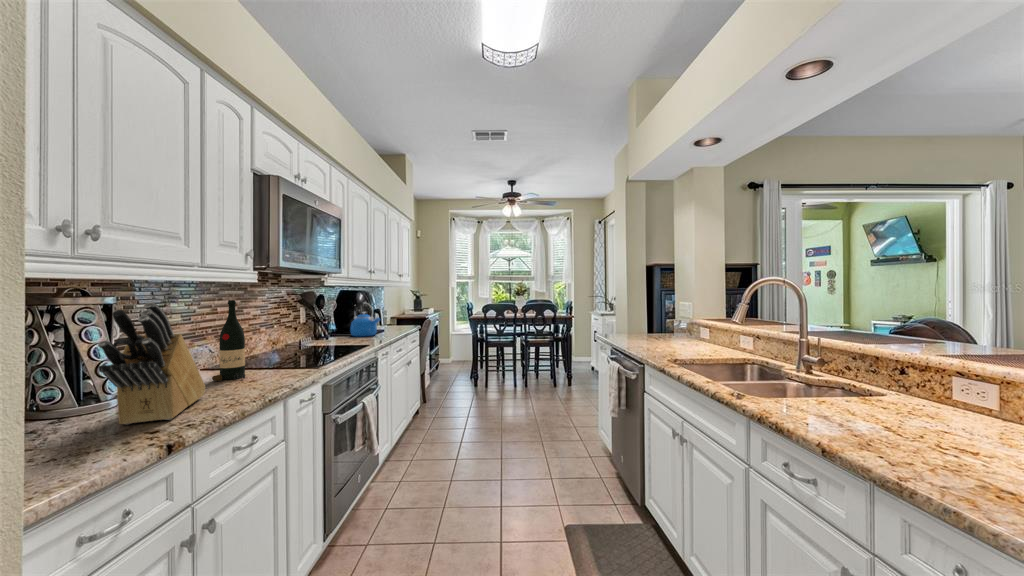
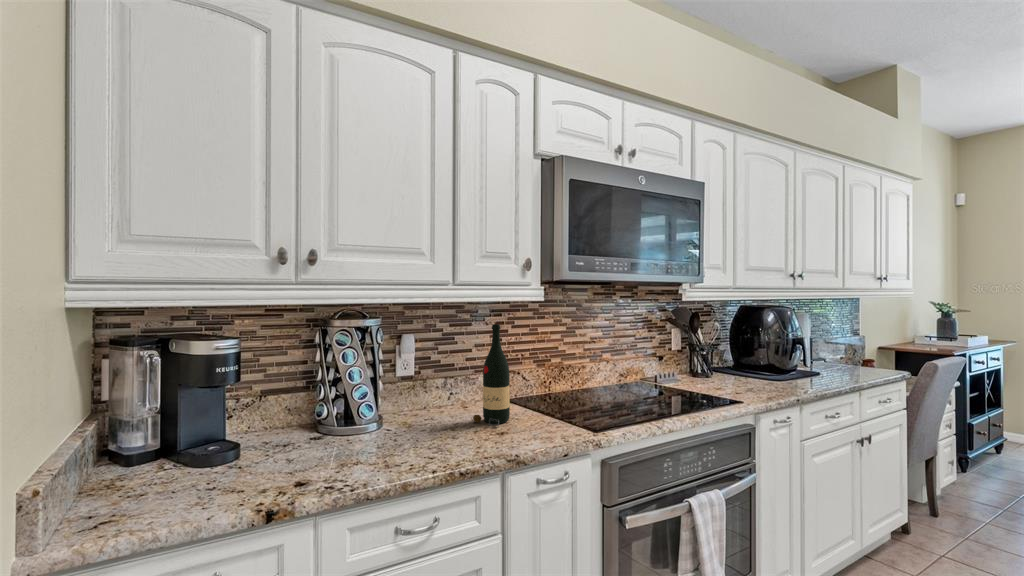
knife block: present [98,302,205,425] -> none [273,333,424,470]
kettle: present [350,302,380,336] -> none [740,325,787,382]

